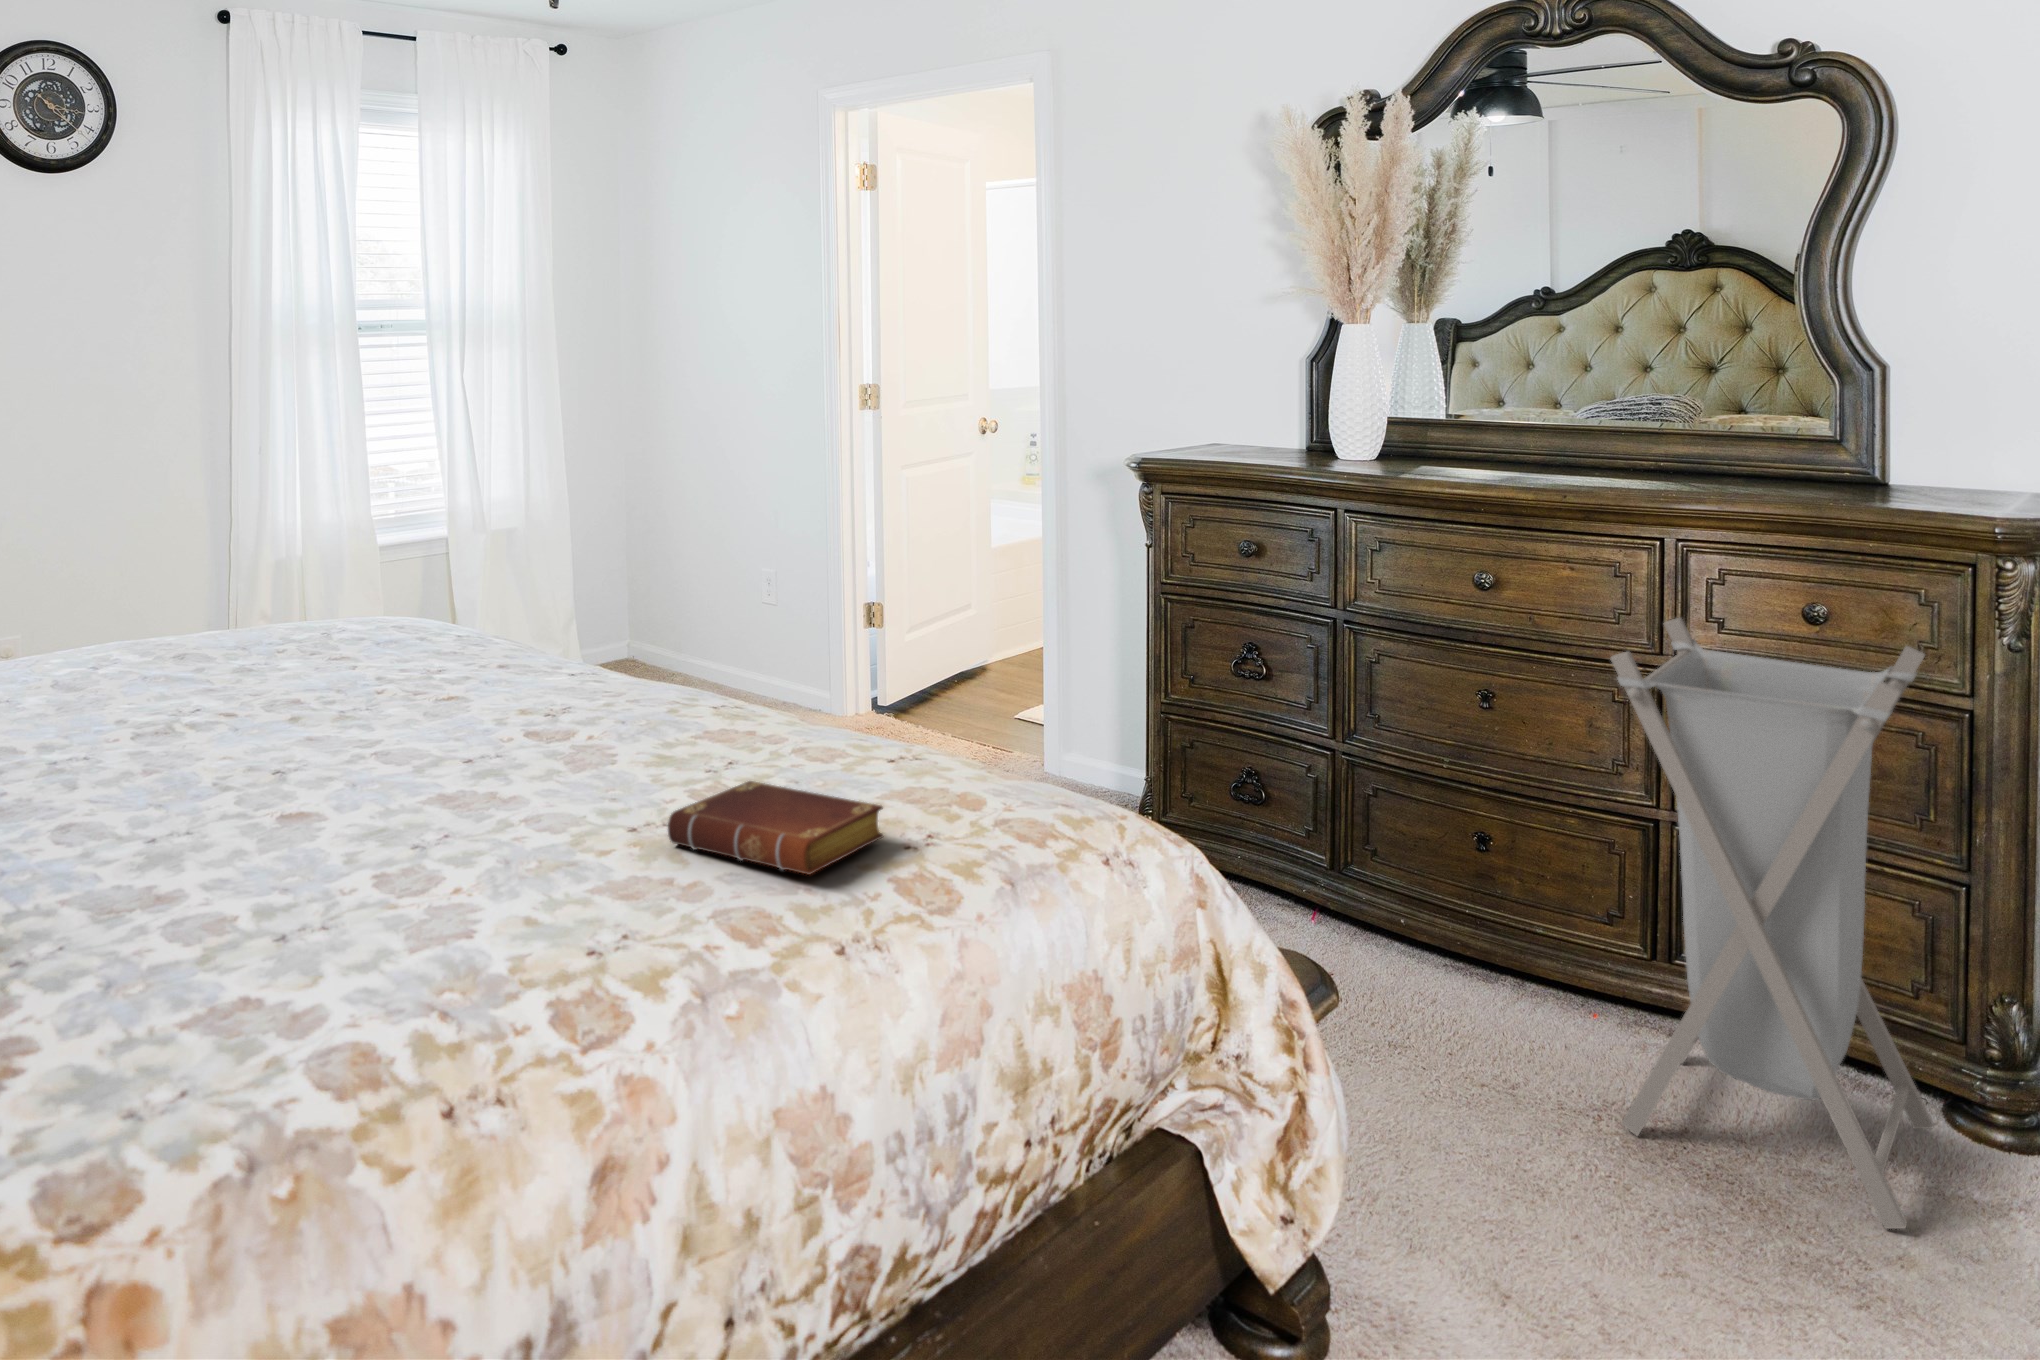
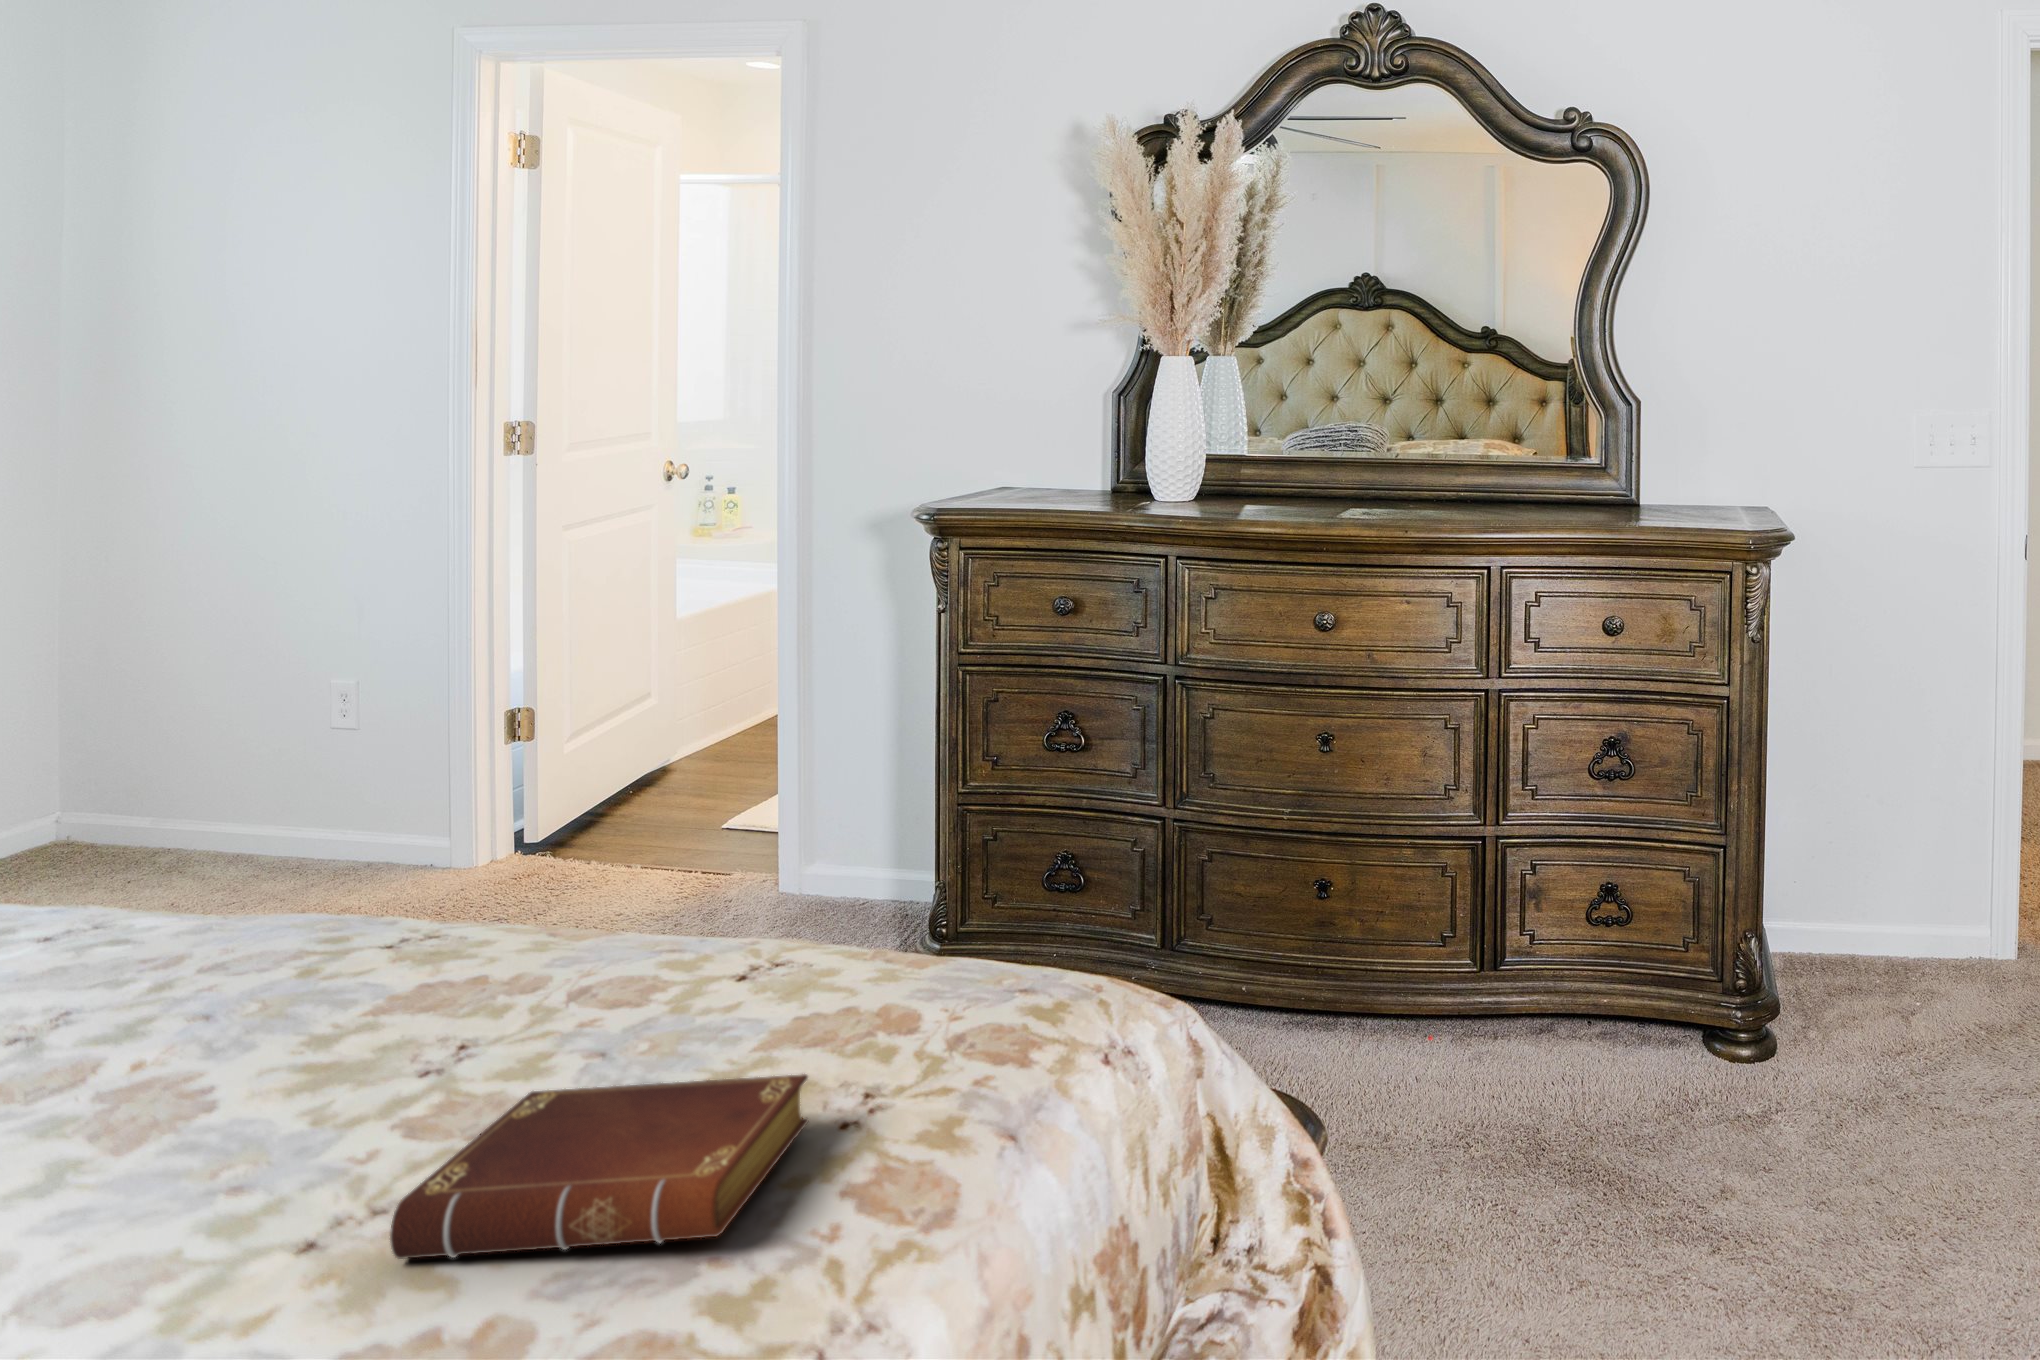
laundry hamper: present [1610,618,1934,1229] -> none [1489,638,1719,1175]

